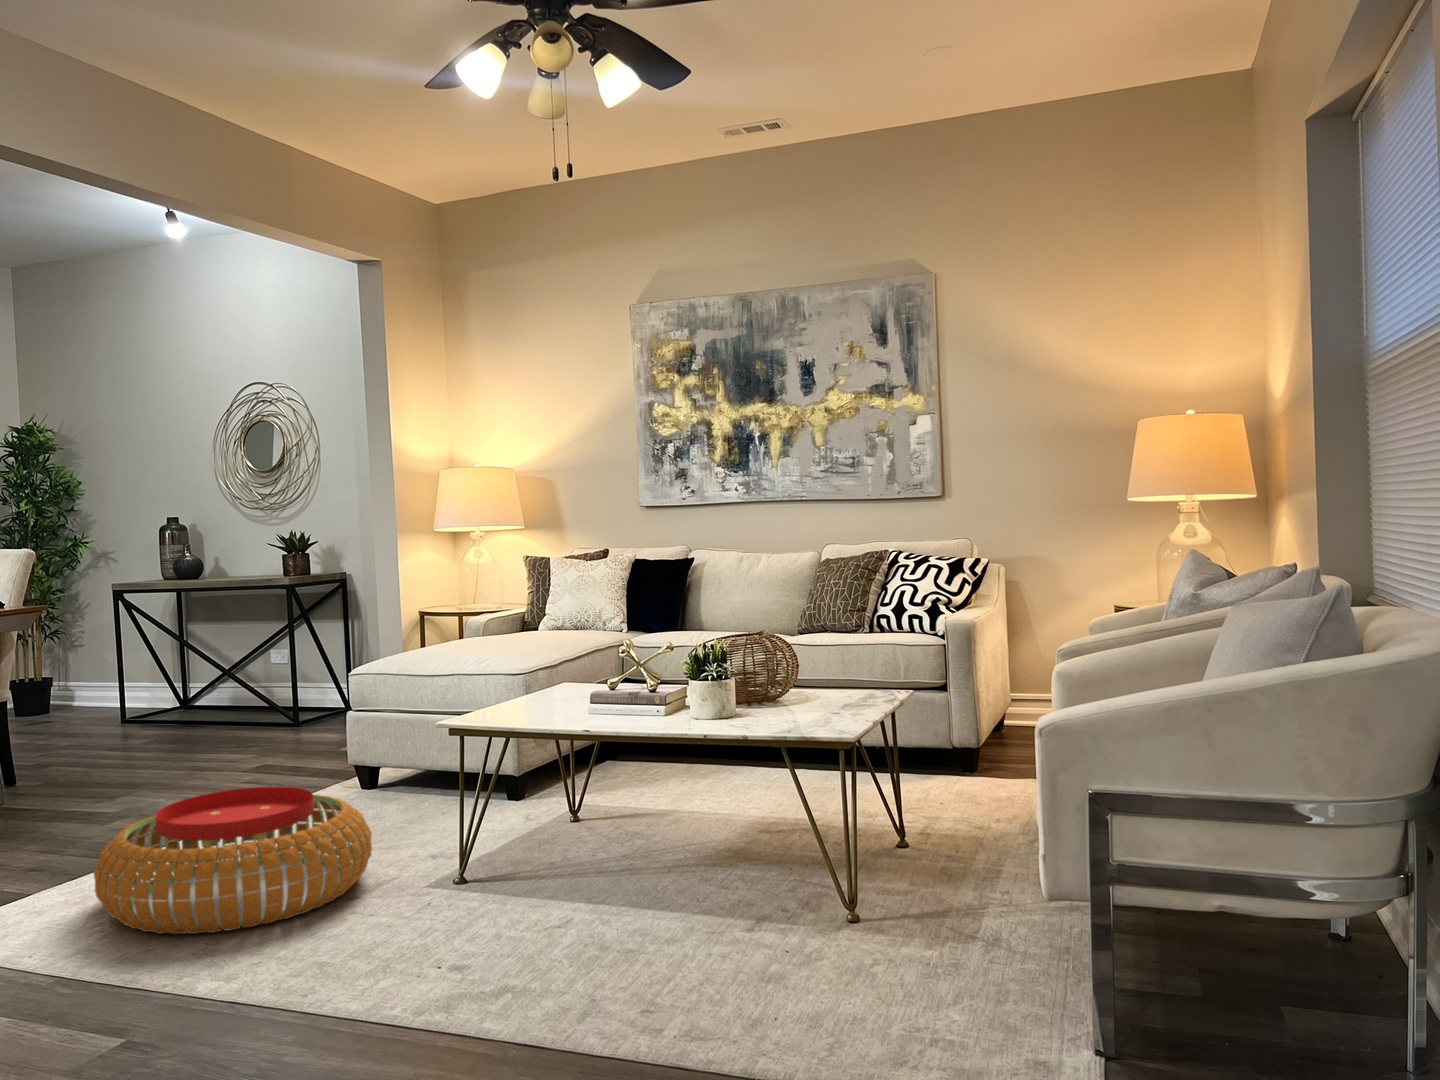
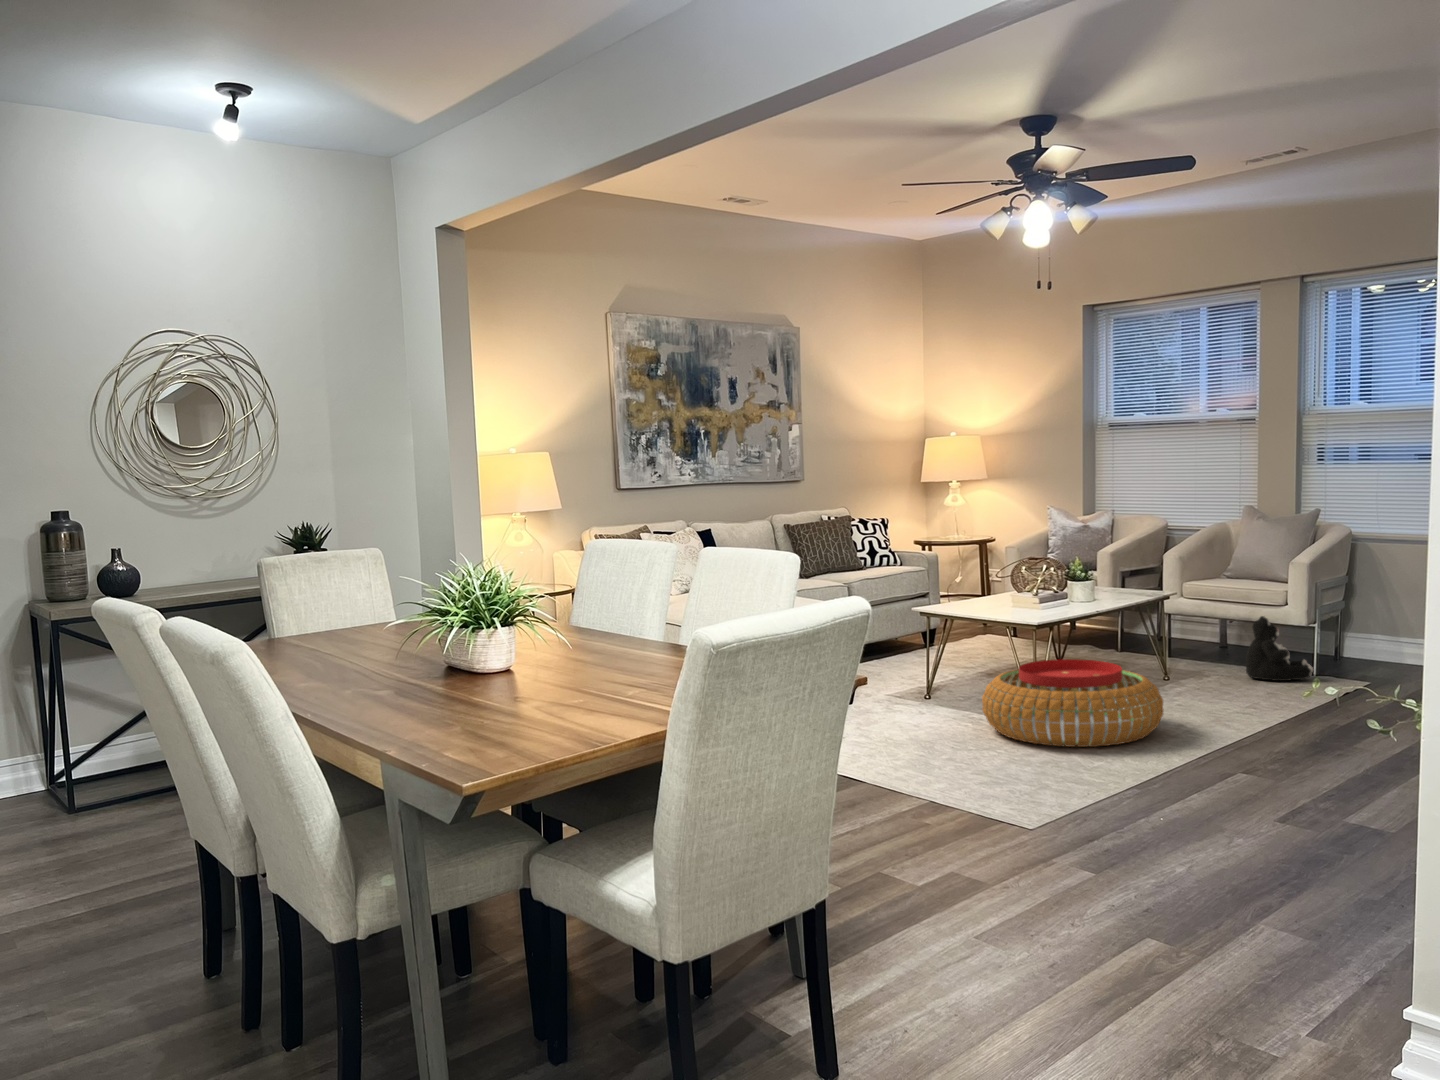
plush toy: none [654,838,776,1006] -> present [1246,616,1313,681]

